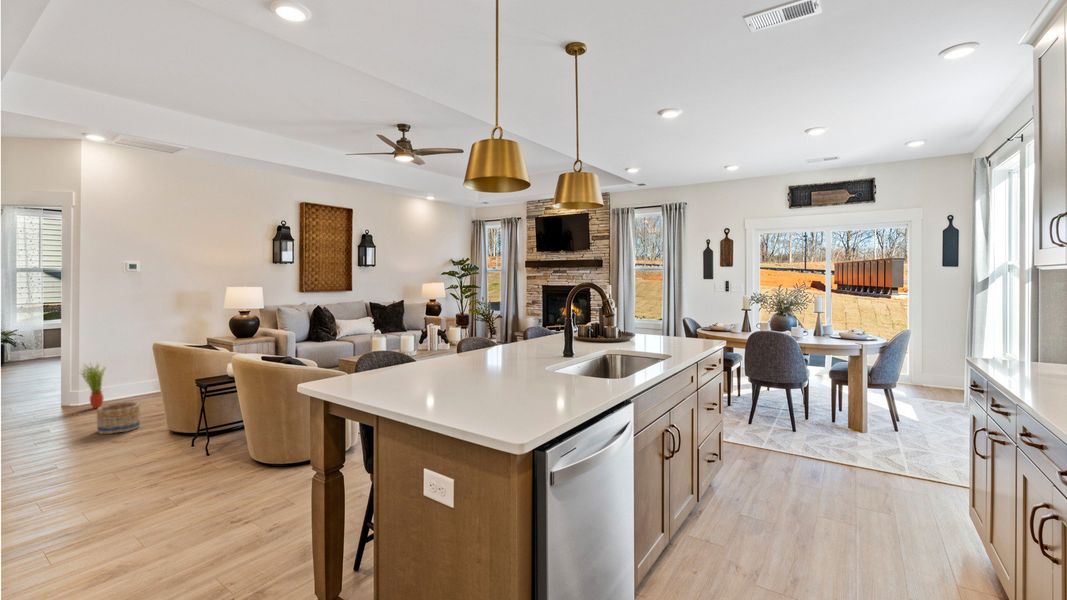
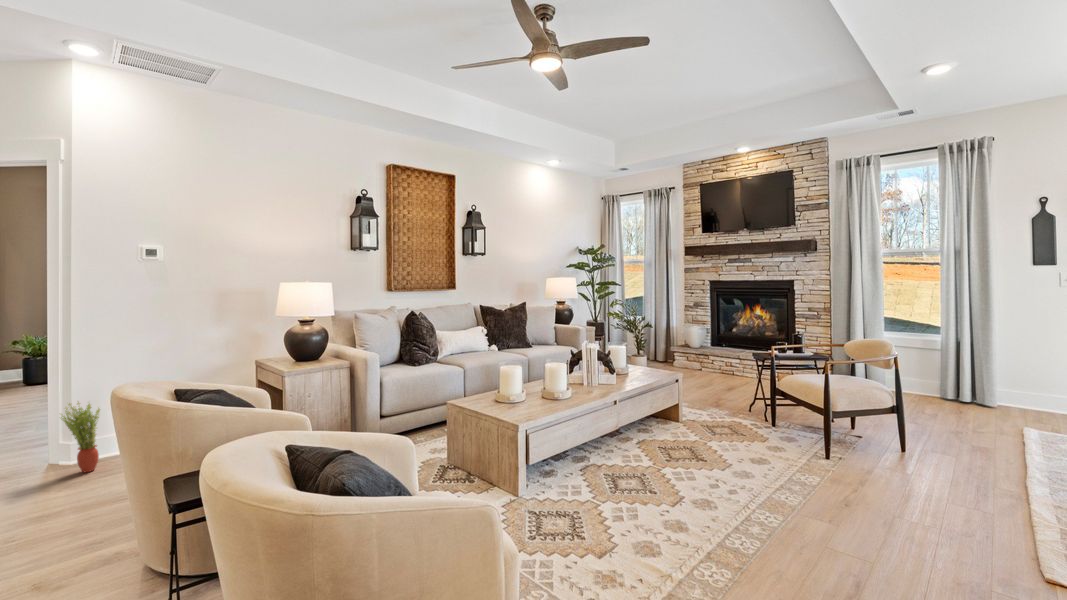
basket: present [96,402,140,434] -> none [27,484,111,554]

